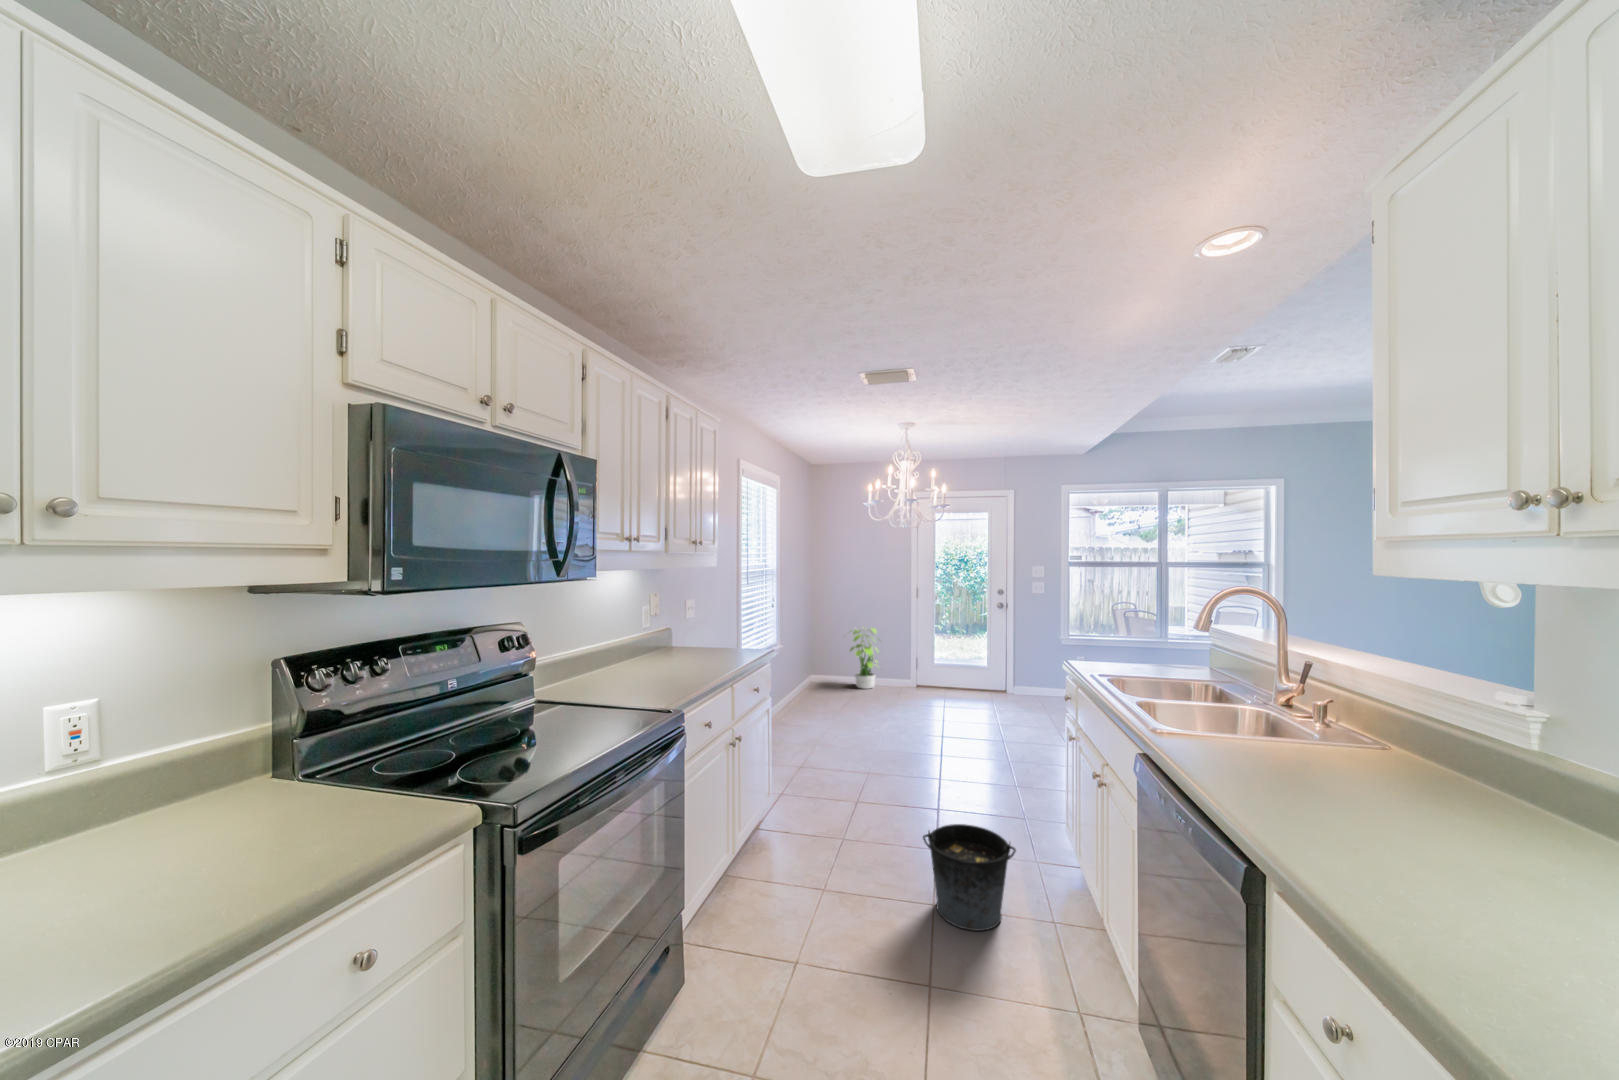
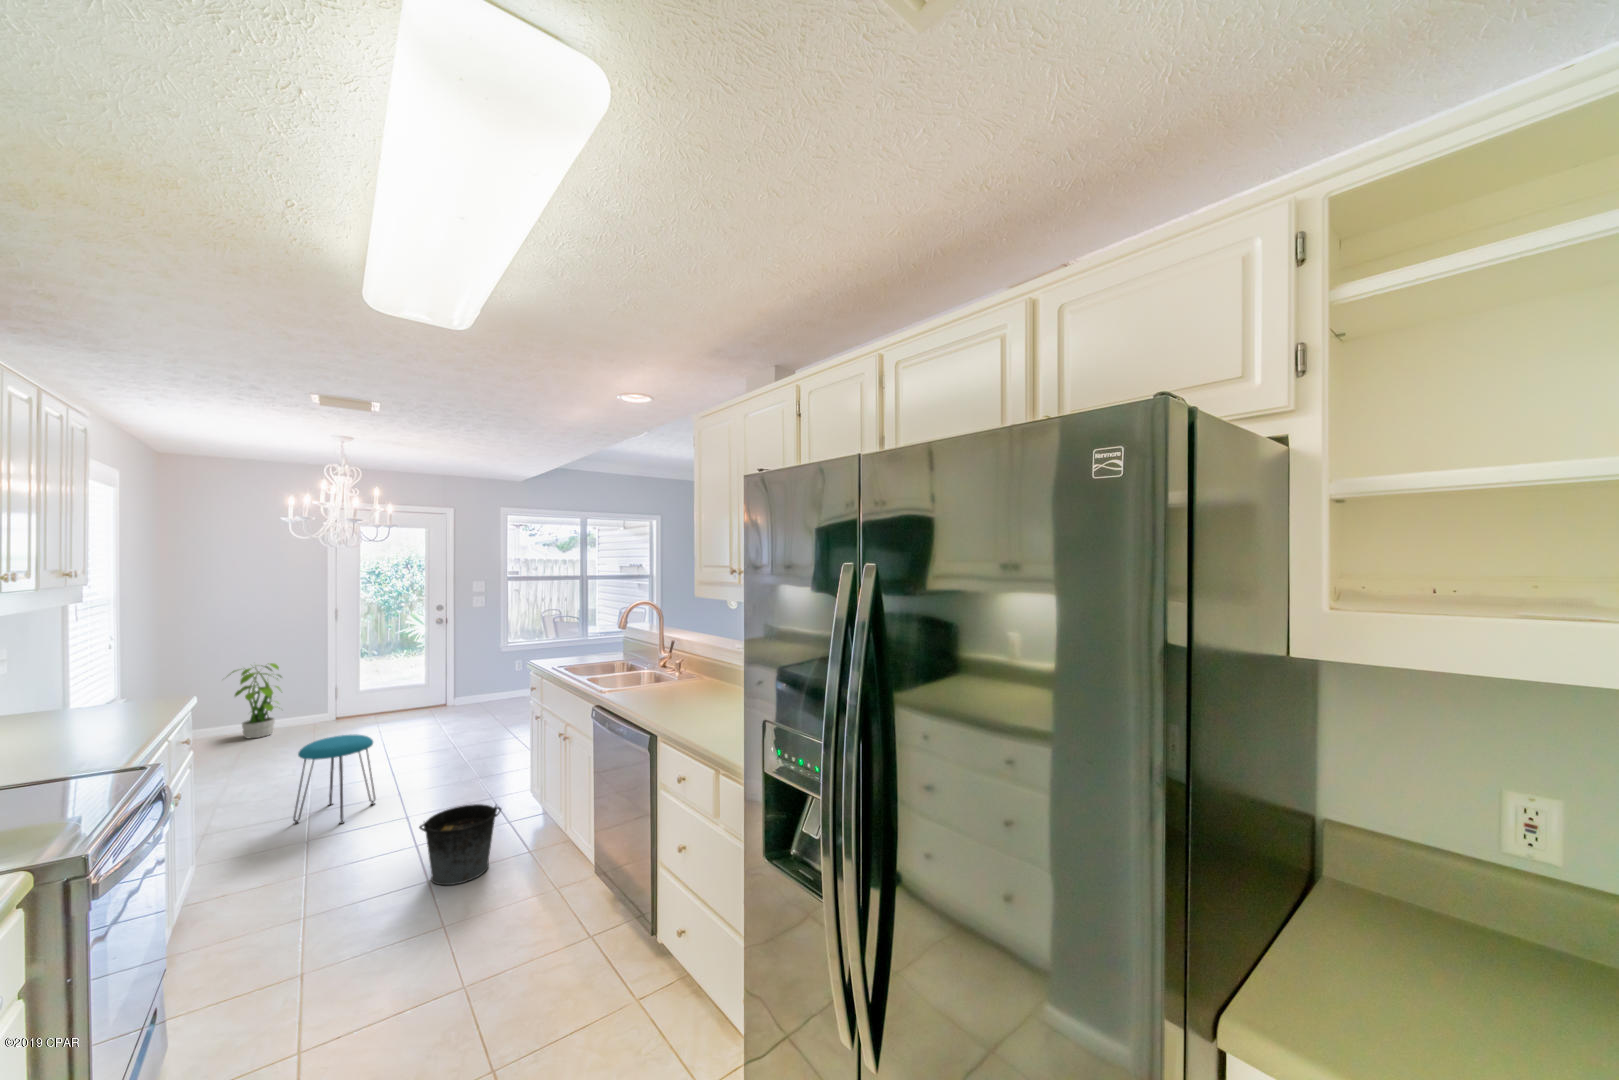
stool: none [854,704,919,793] -> present [293,735,376,824]

